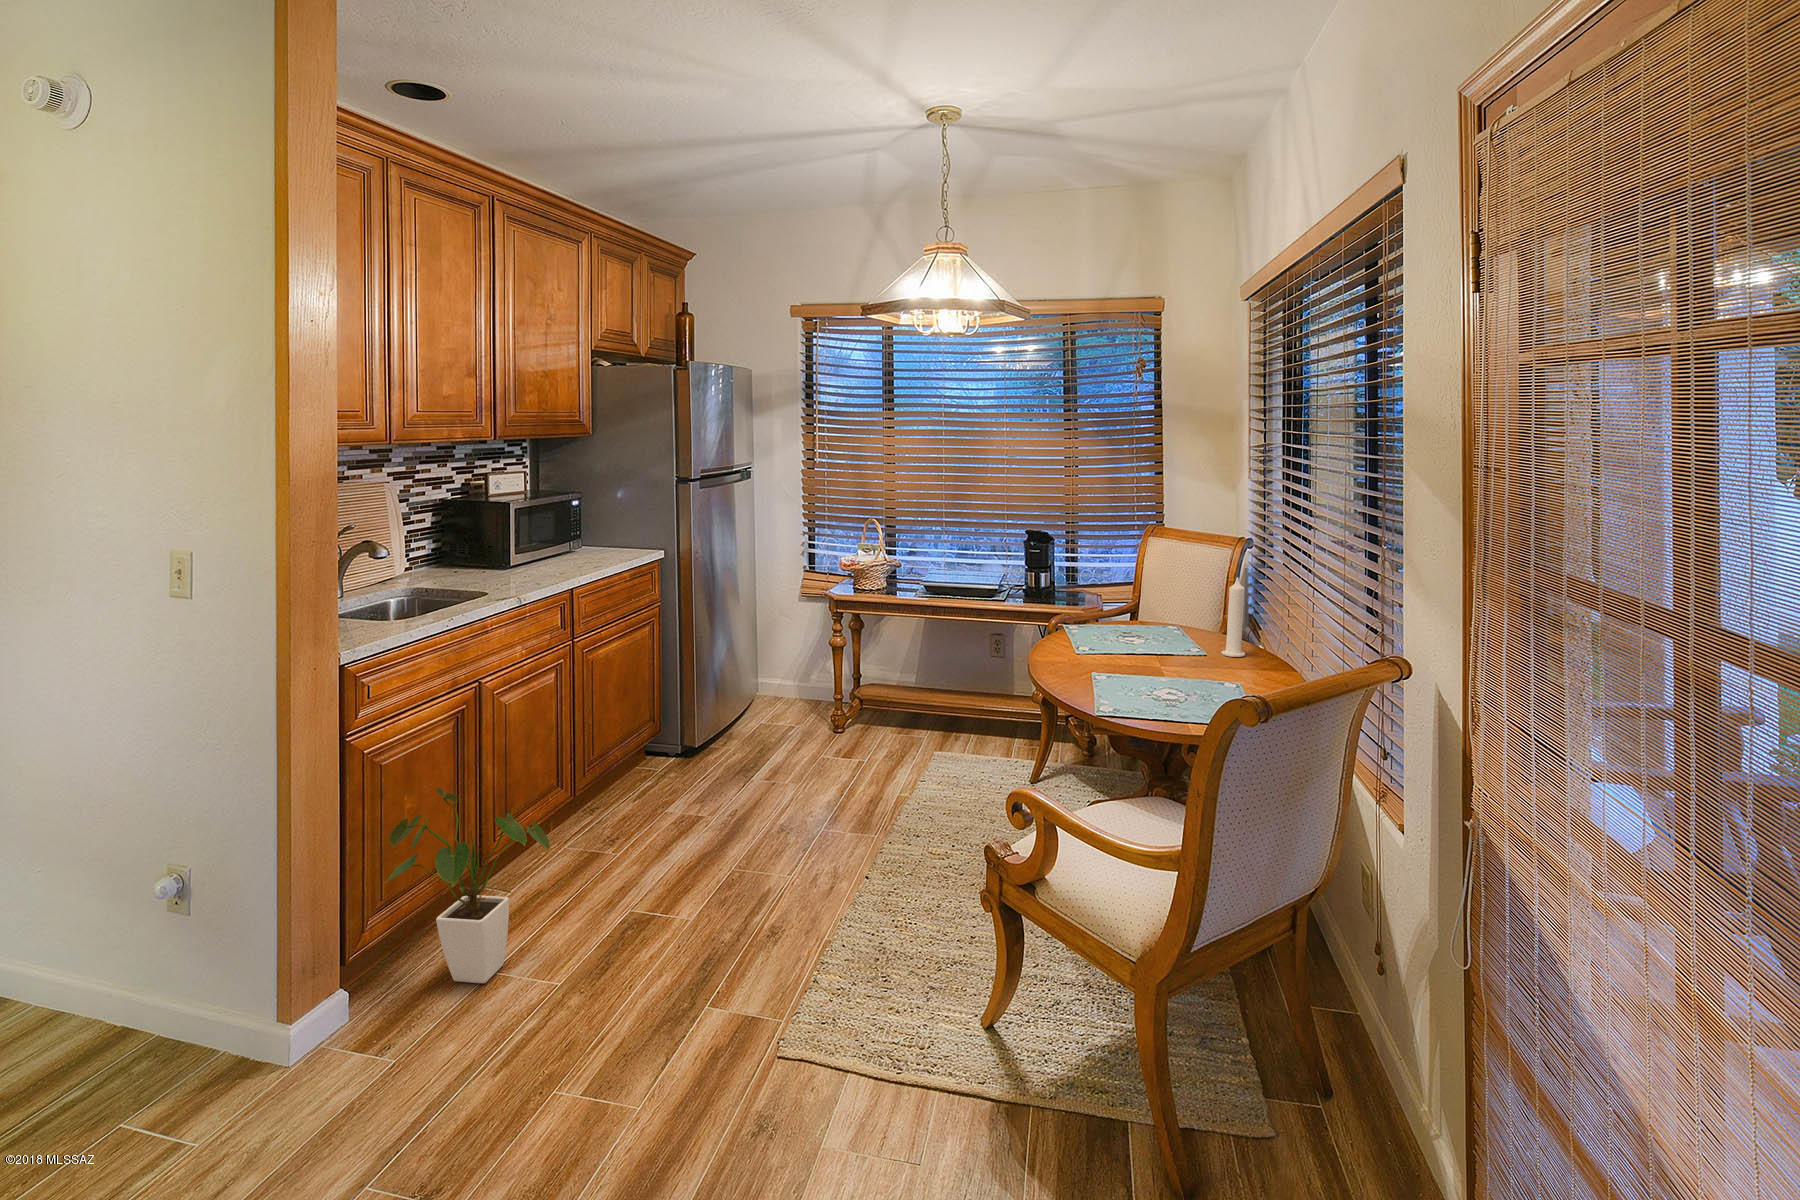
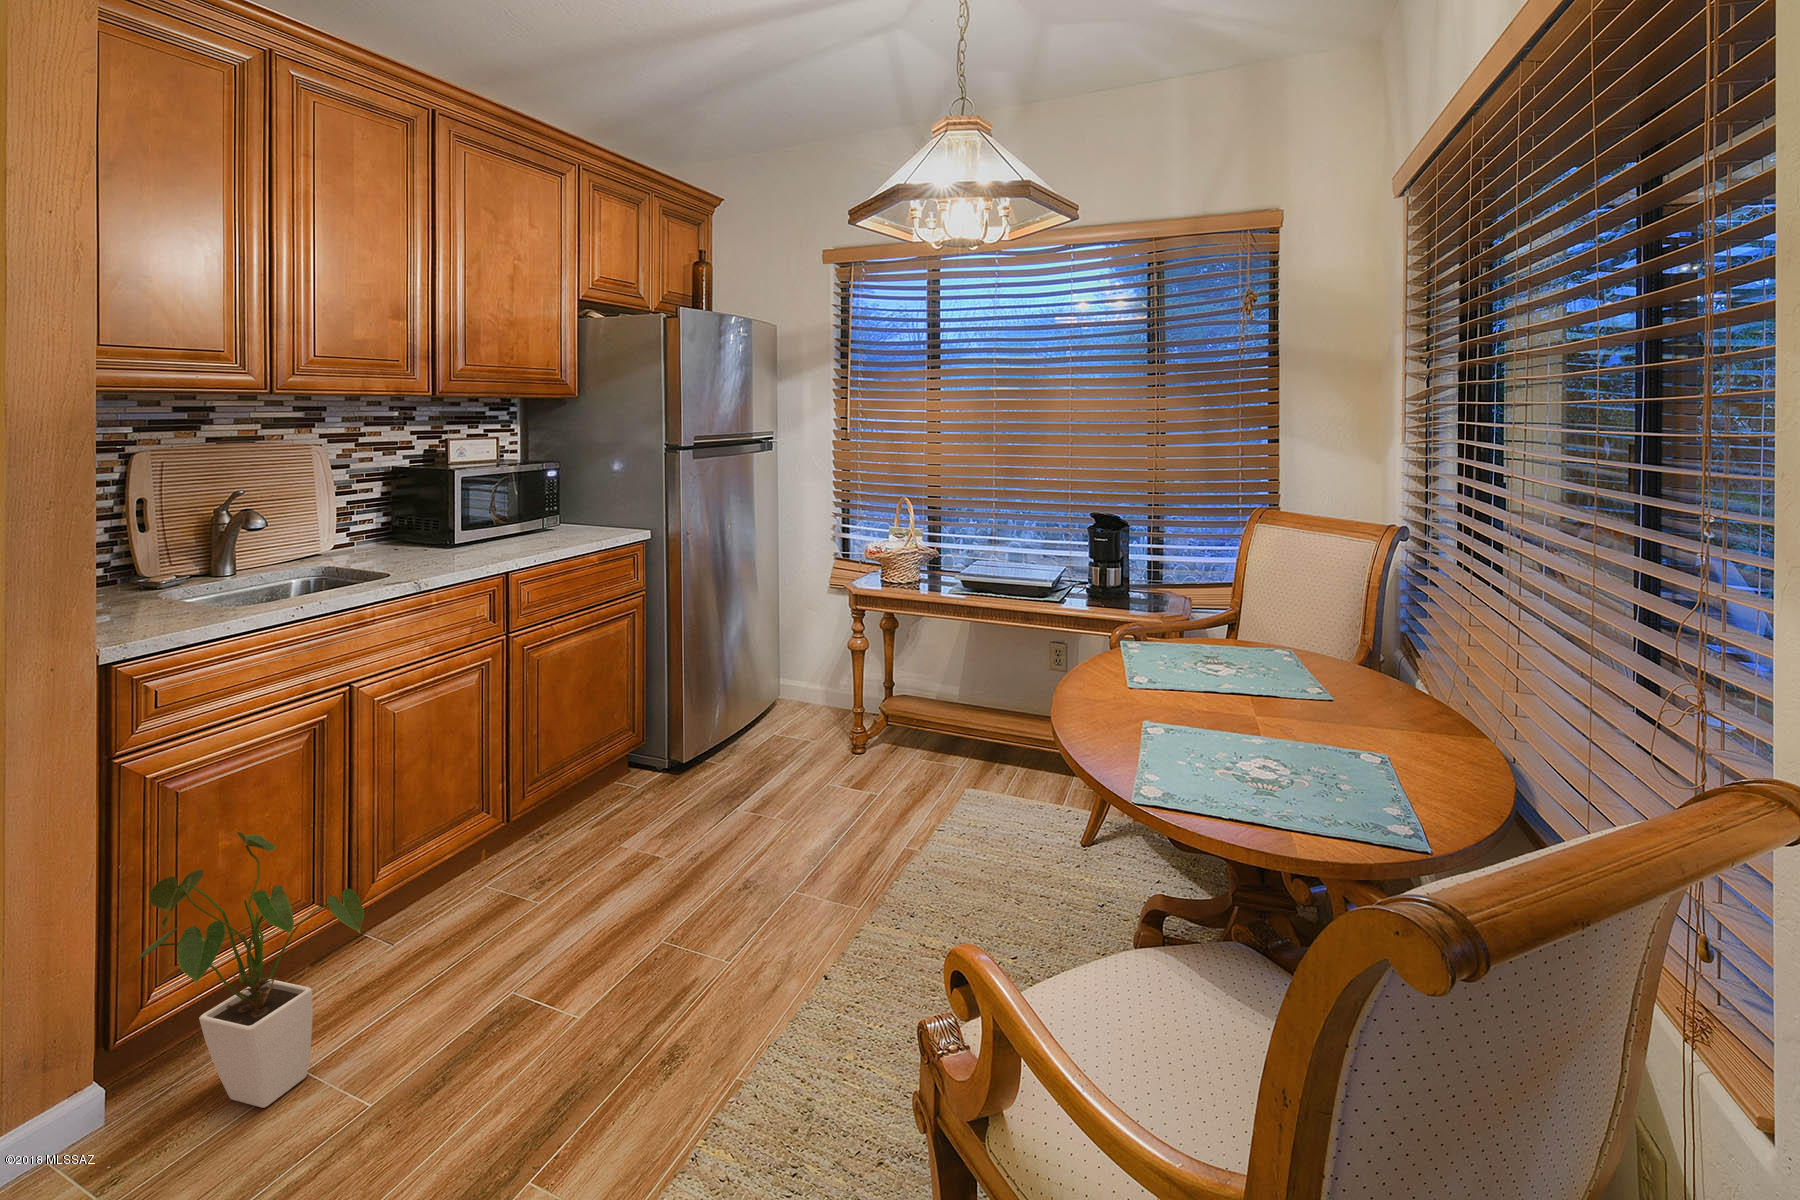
candle: present [1222,577,1245,657] -> none [1350,581,1391,701]

